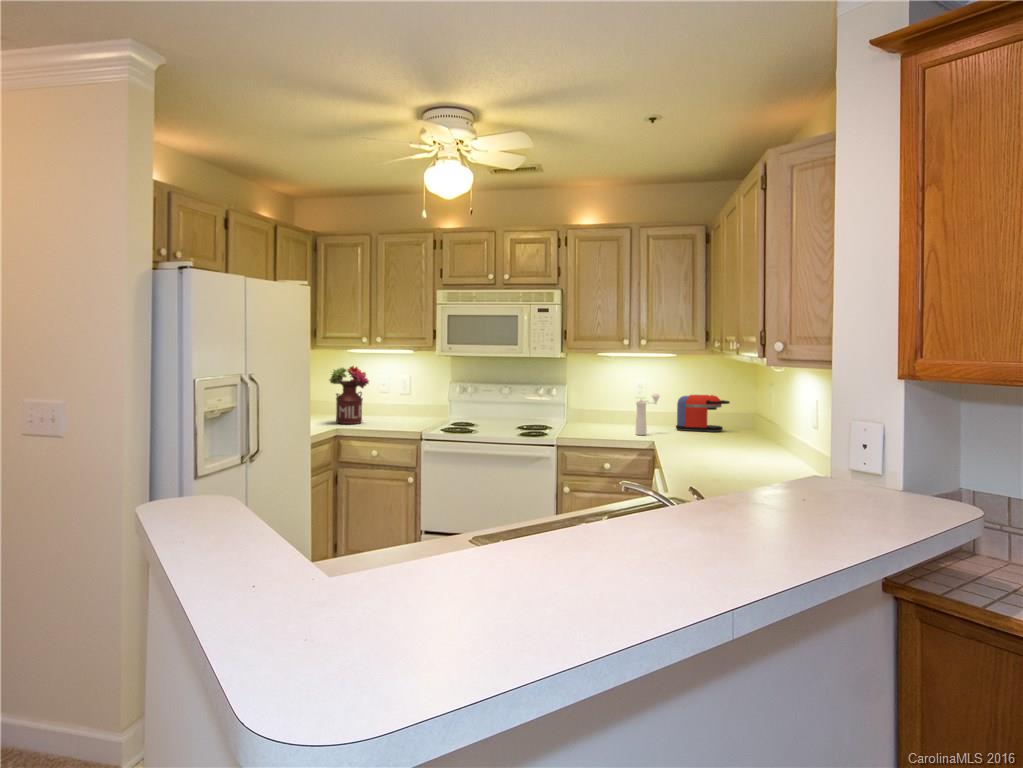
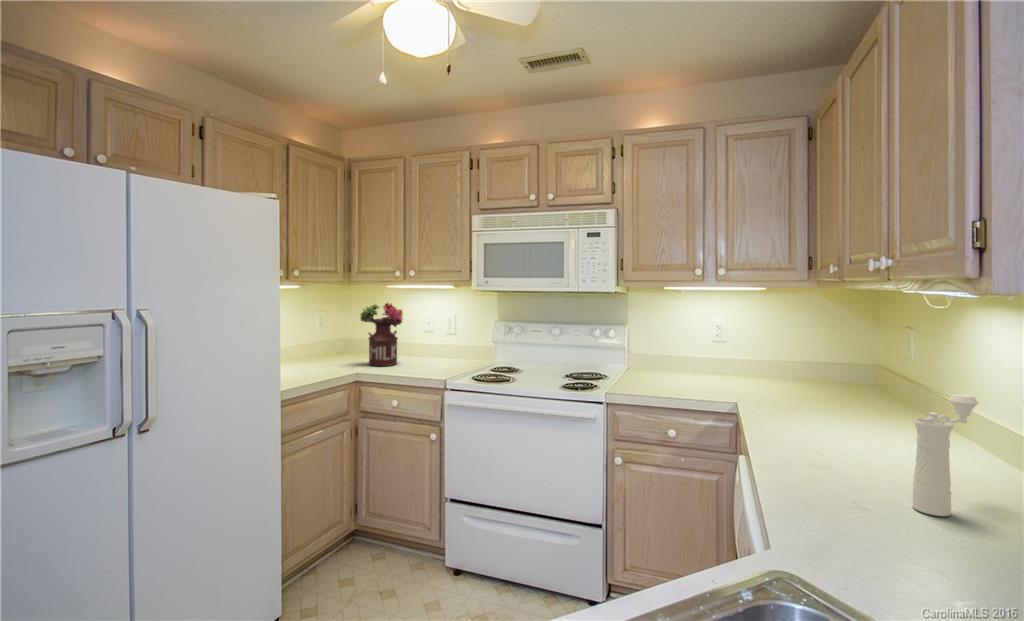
pepper mill: present [636,394,660,435] -> present [913,394,978,516]
coffee maker: present [676,395,730,432] -> none [766,339,844,389]

